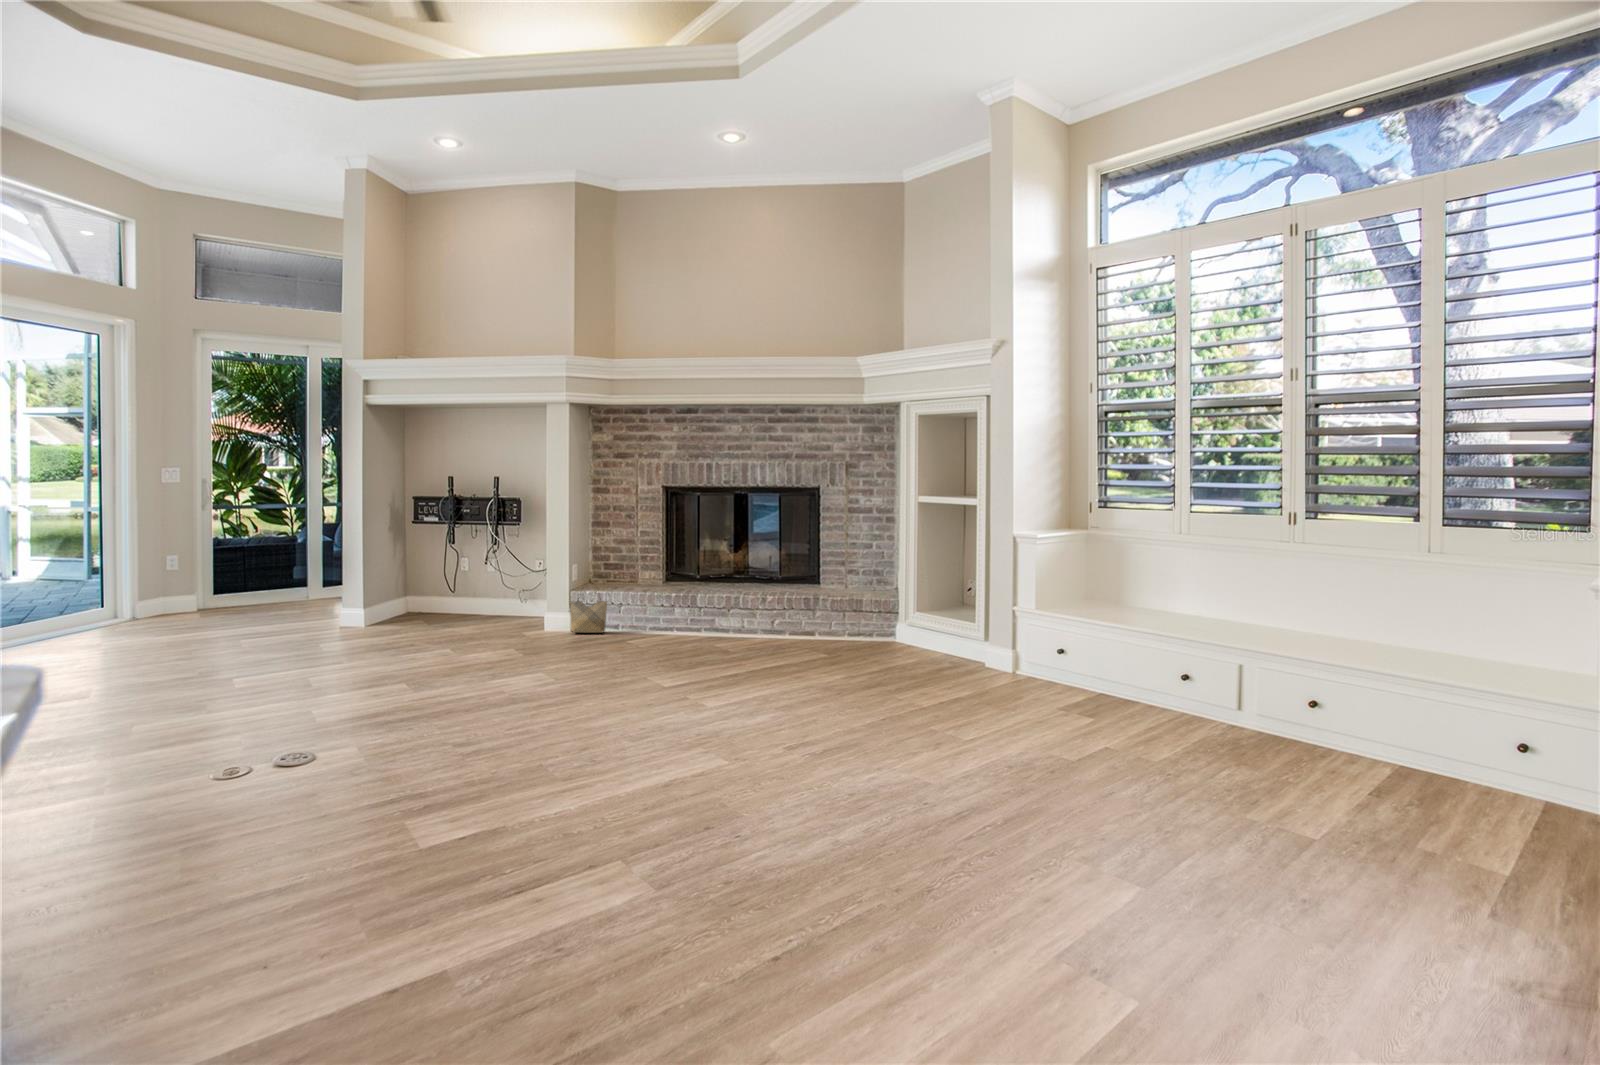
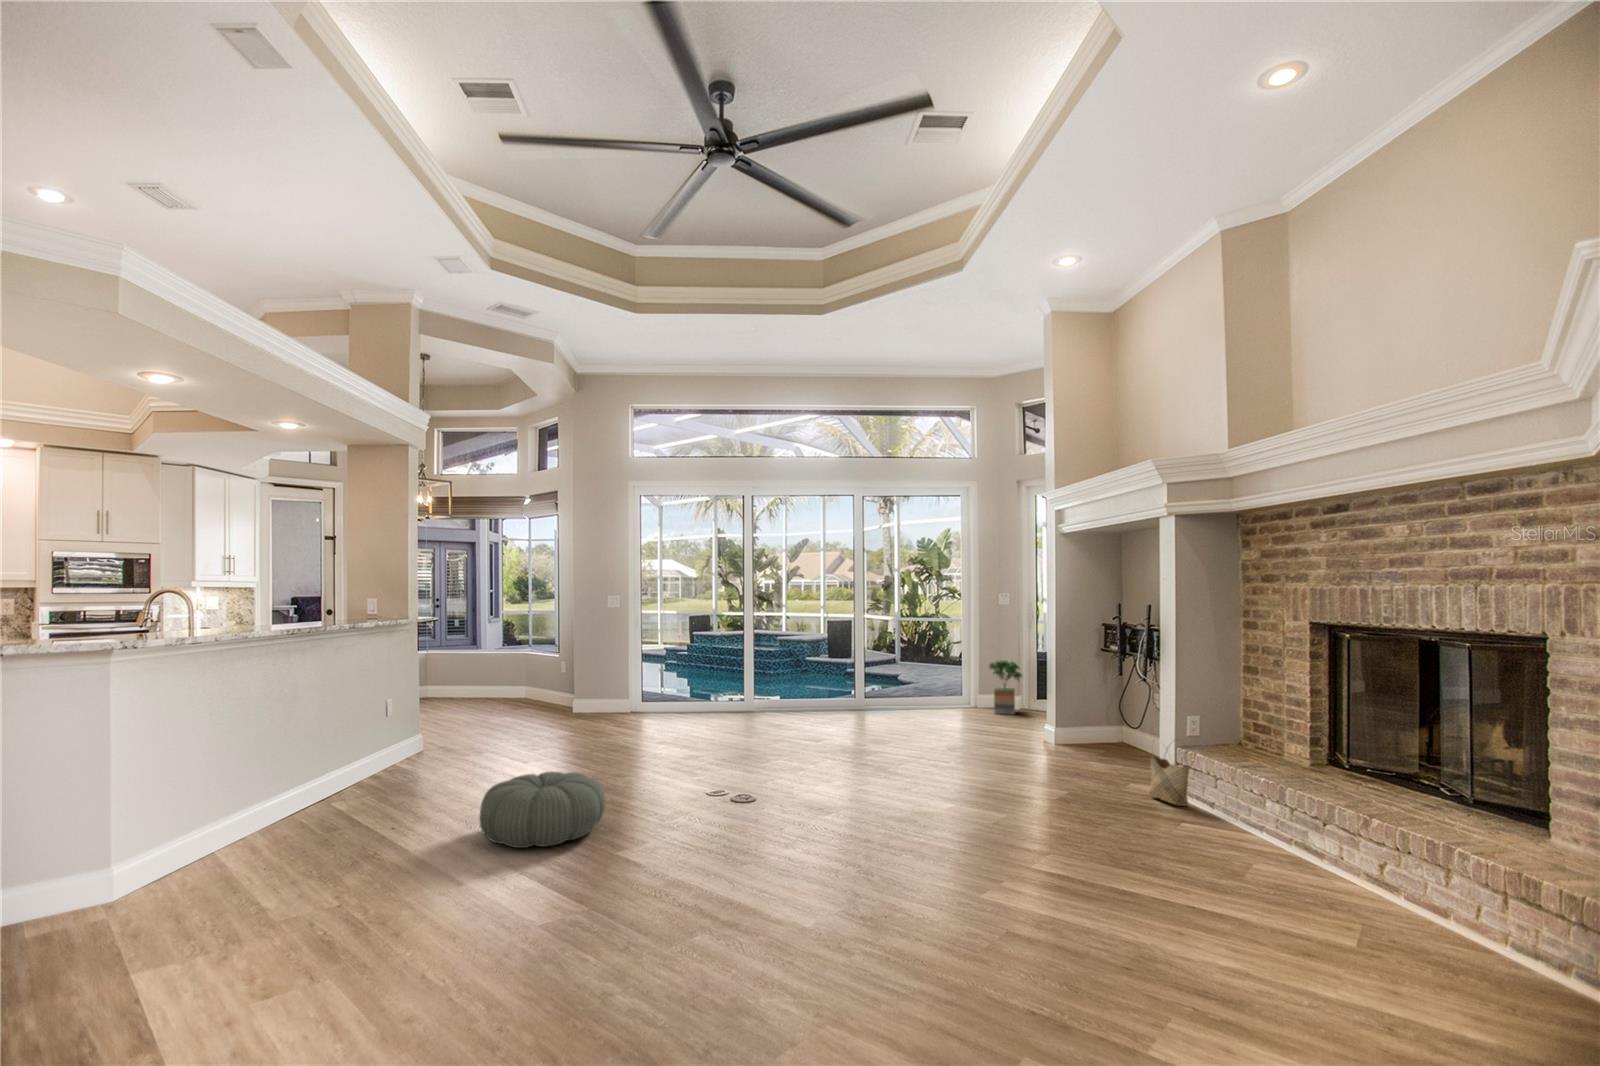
potted tree: none [156,553,222,625] -> present [989,661,1022,714]
pouf: none [188,752,447,911] -> present [479,771,605,848]

